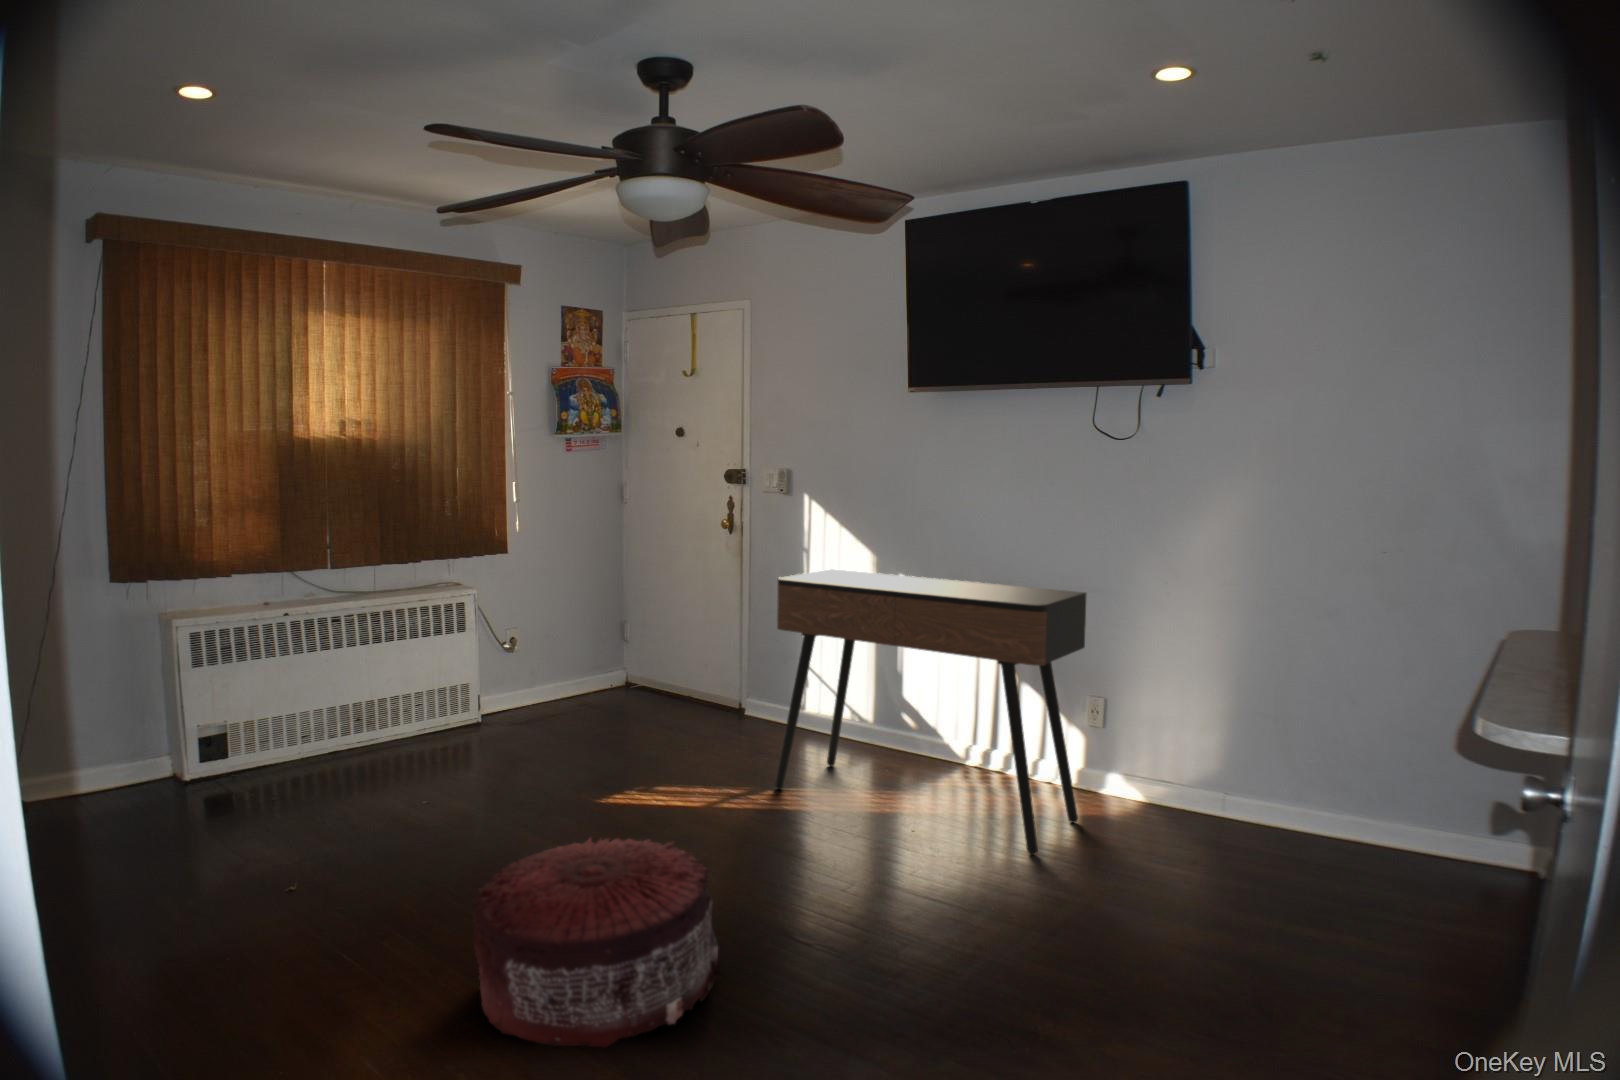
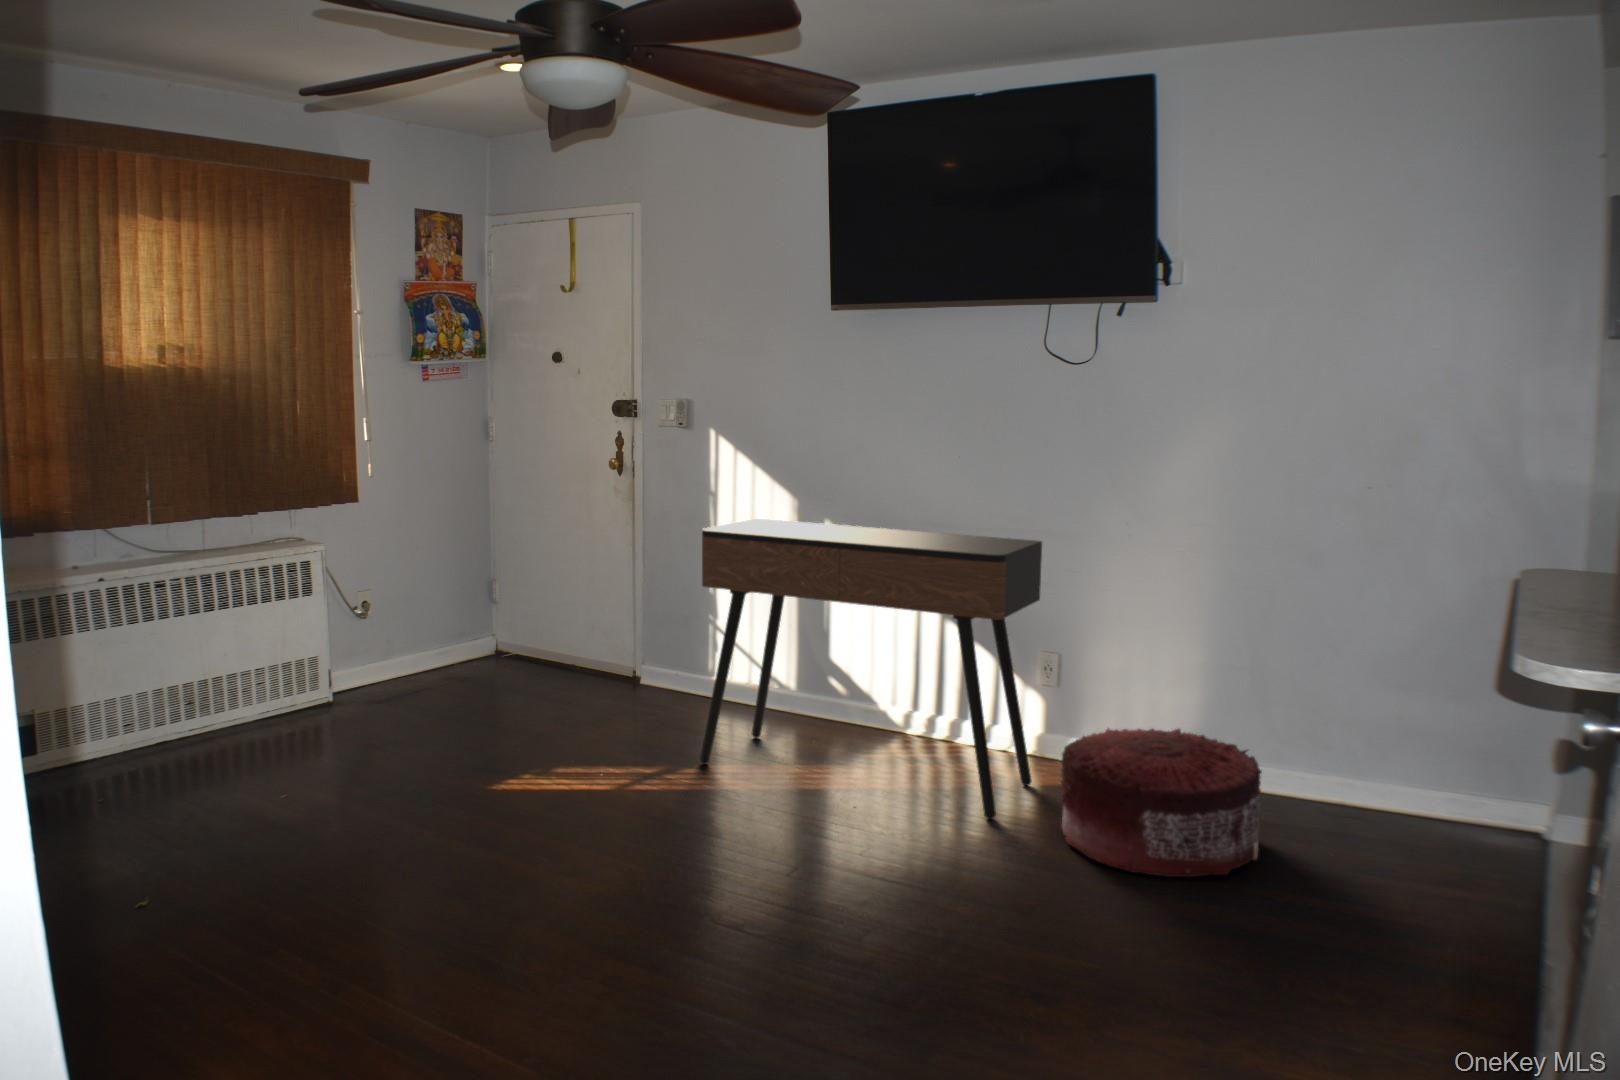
pouf: present [473,838,721,1047] -> present [1061,729,1261,877]

